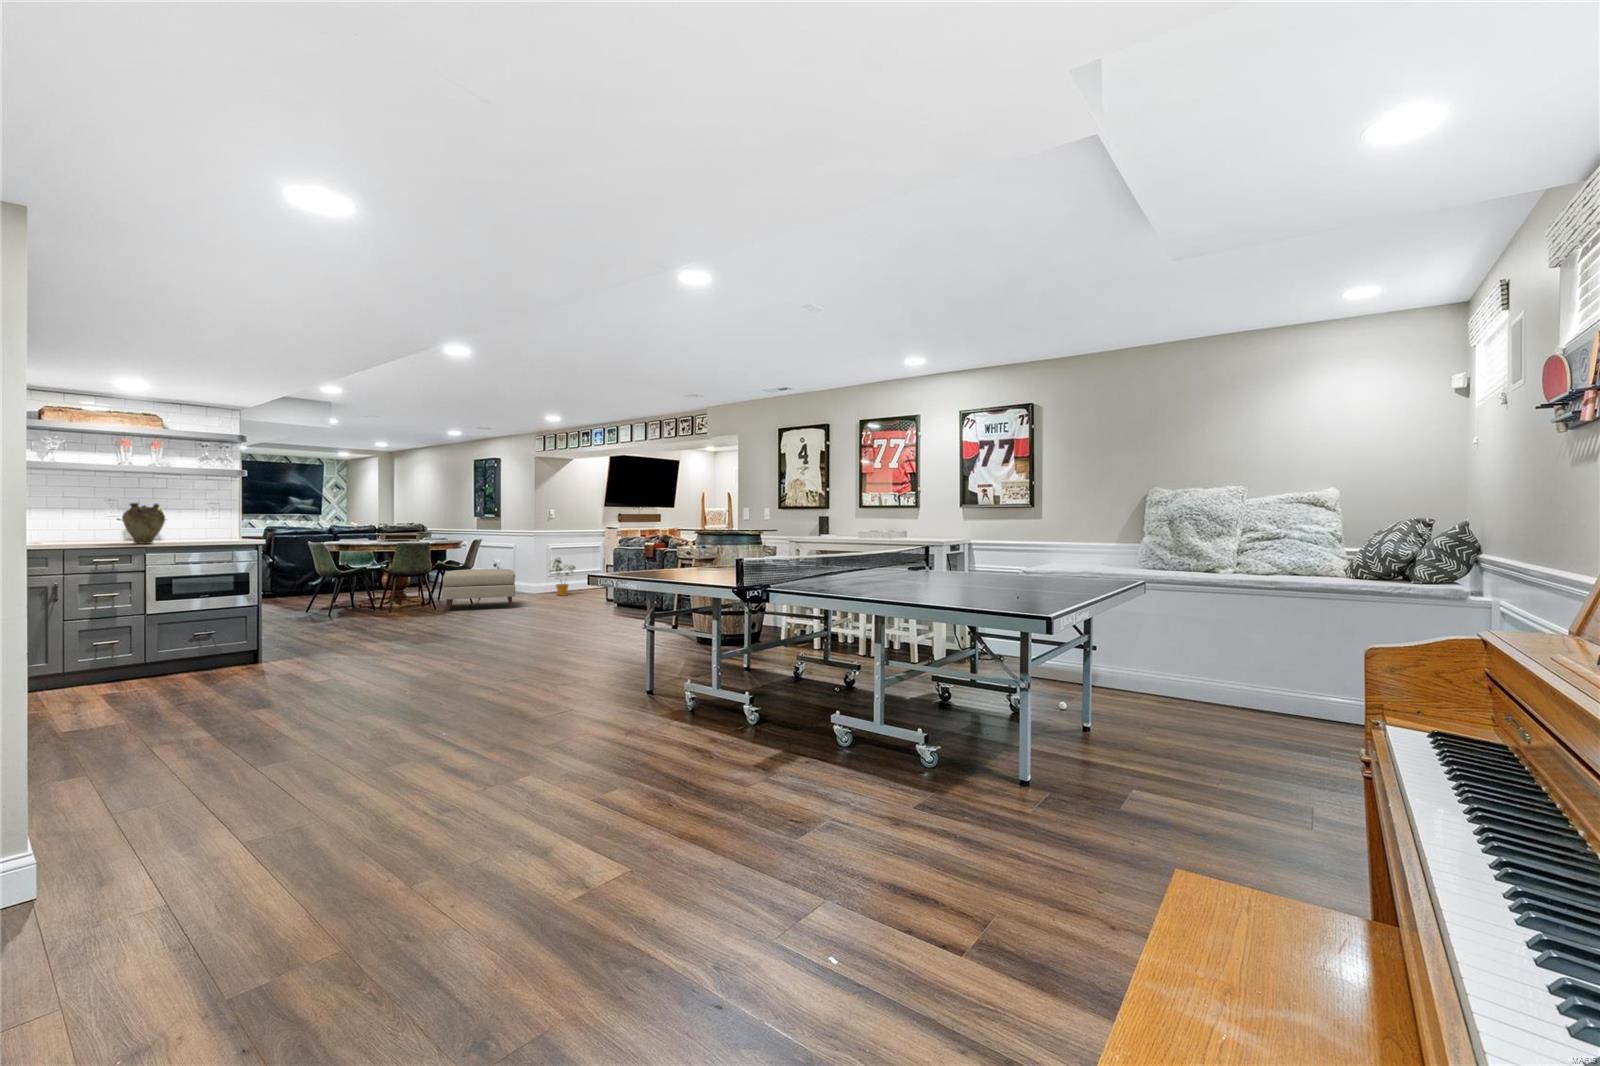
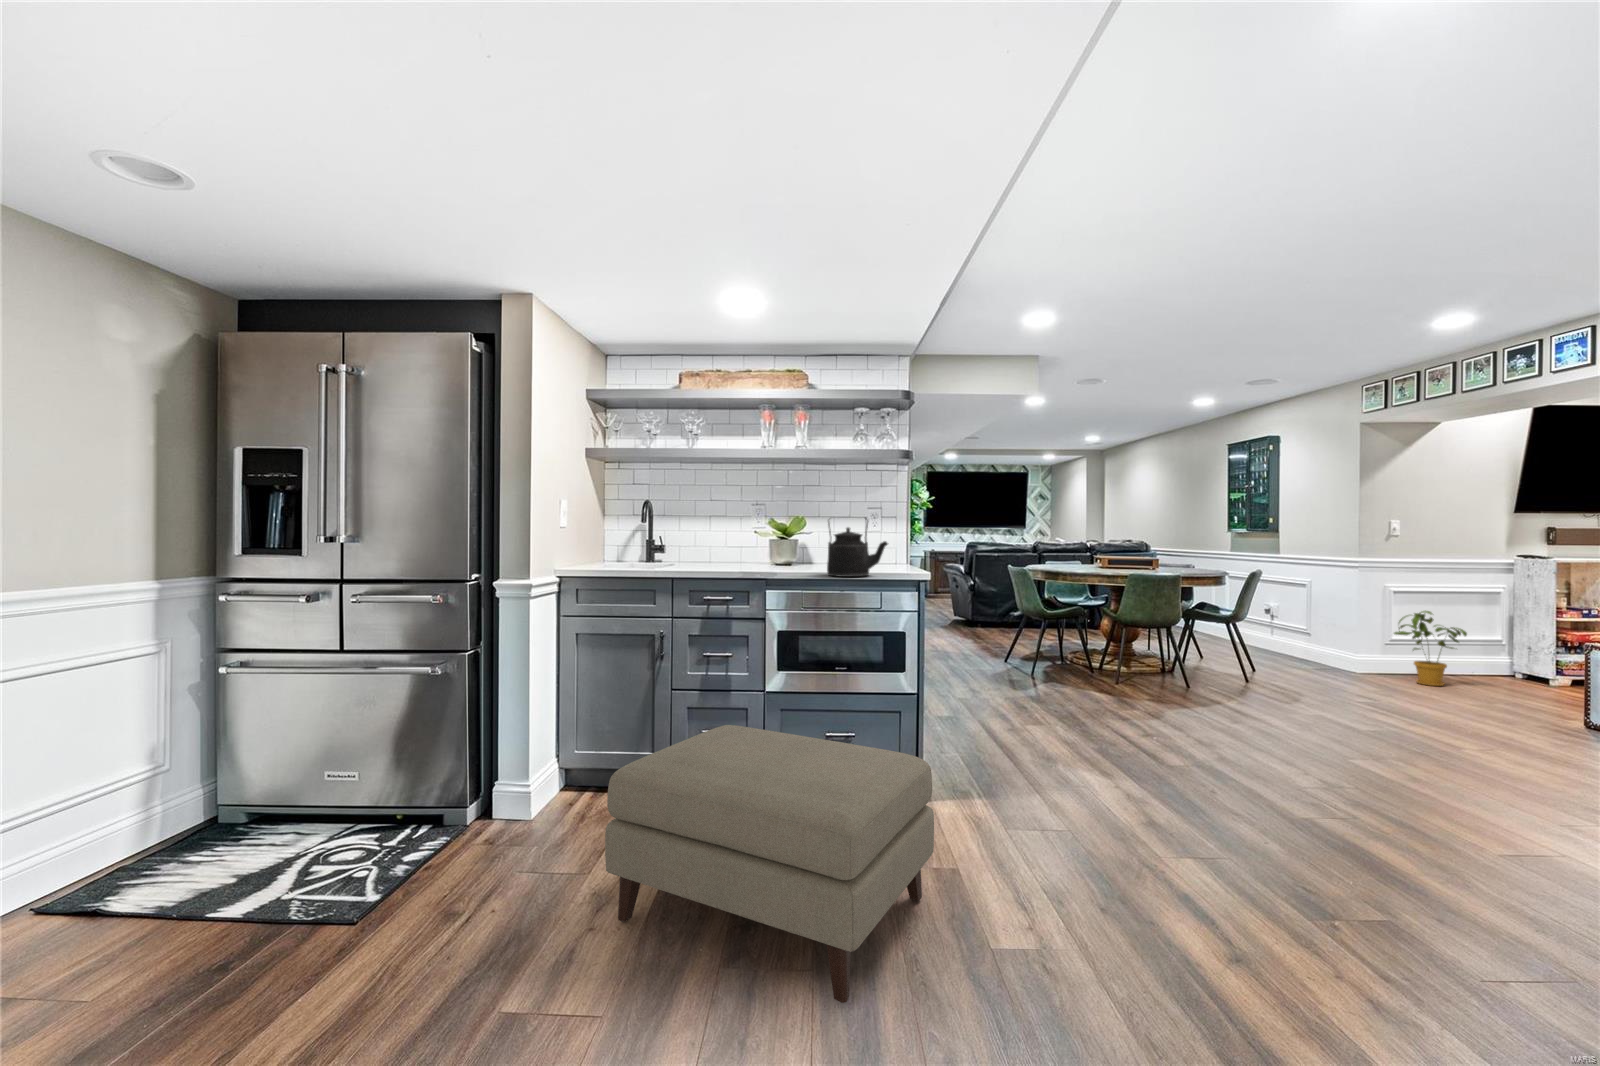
vase: present [122,503,165,544] -> none [741,507,792,574]
kettle: none [192,509,237,543] -> present [827,520,888,577]
ottoman: present [443,569,515,611] -> present [605,725,934,1003]

